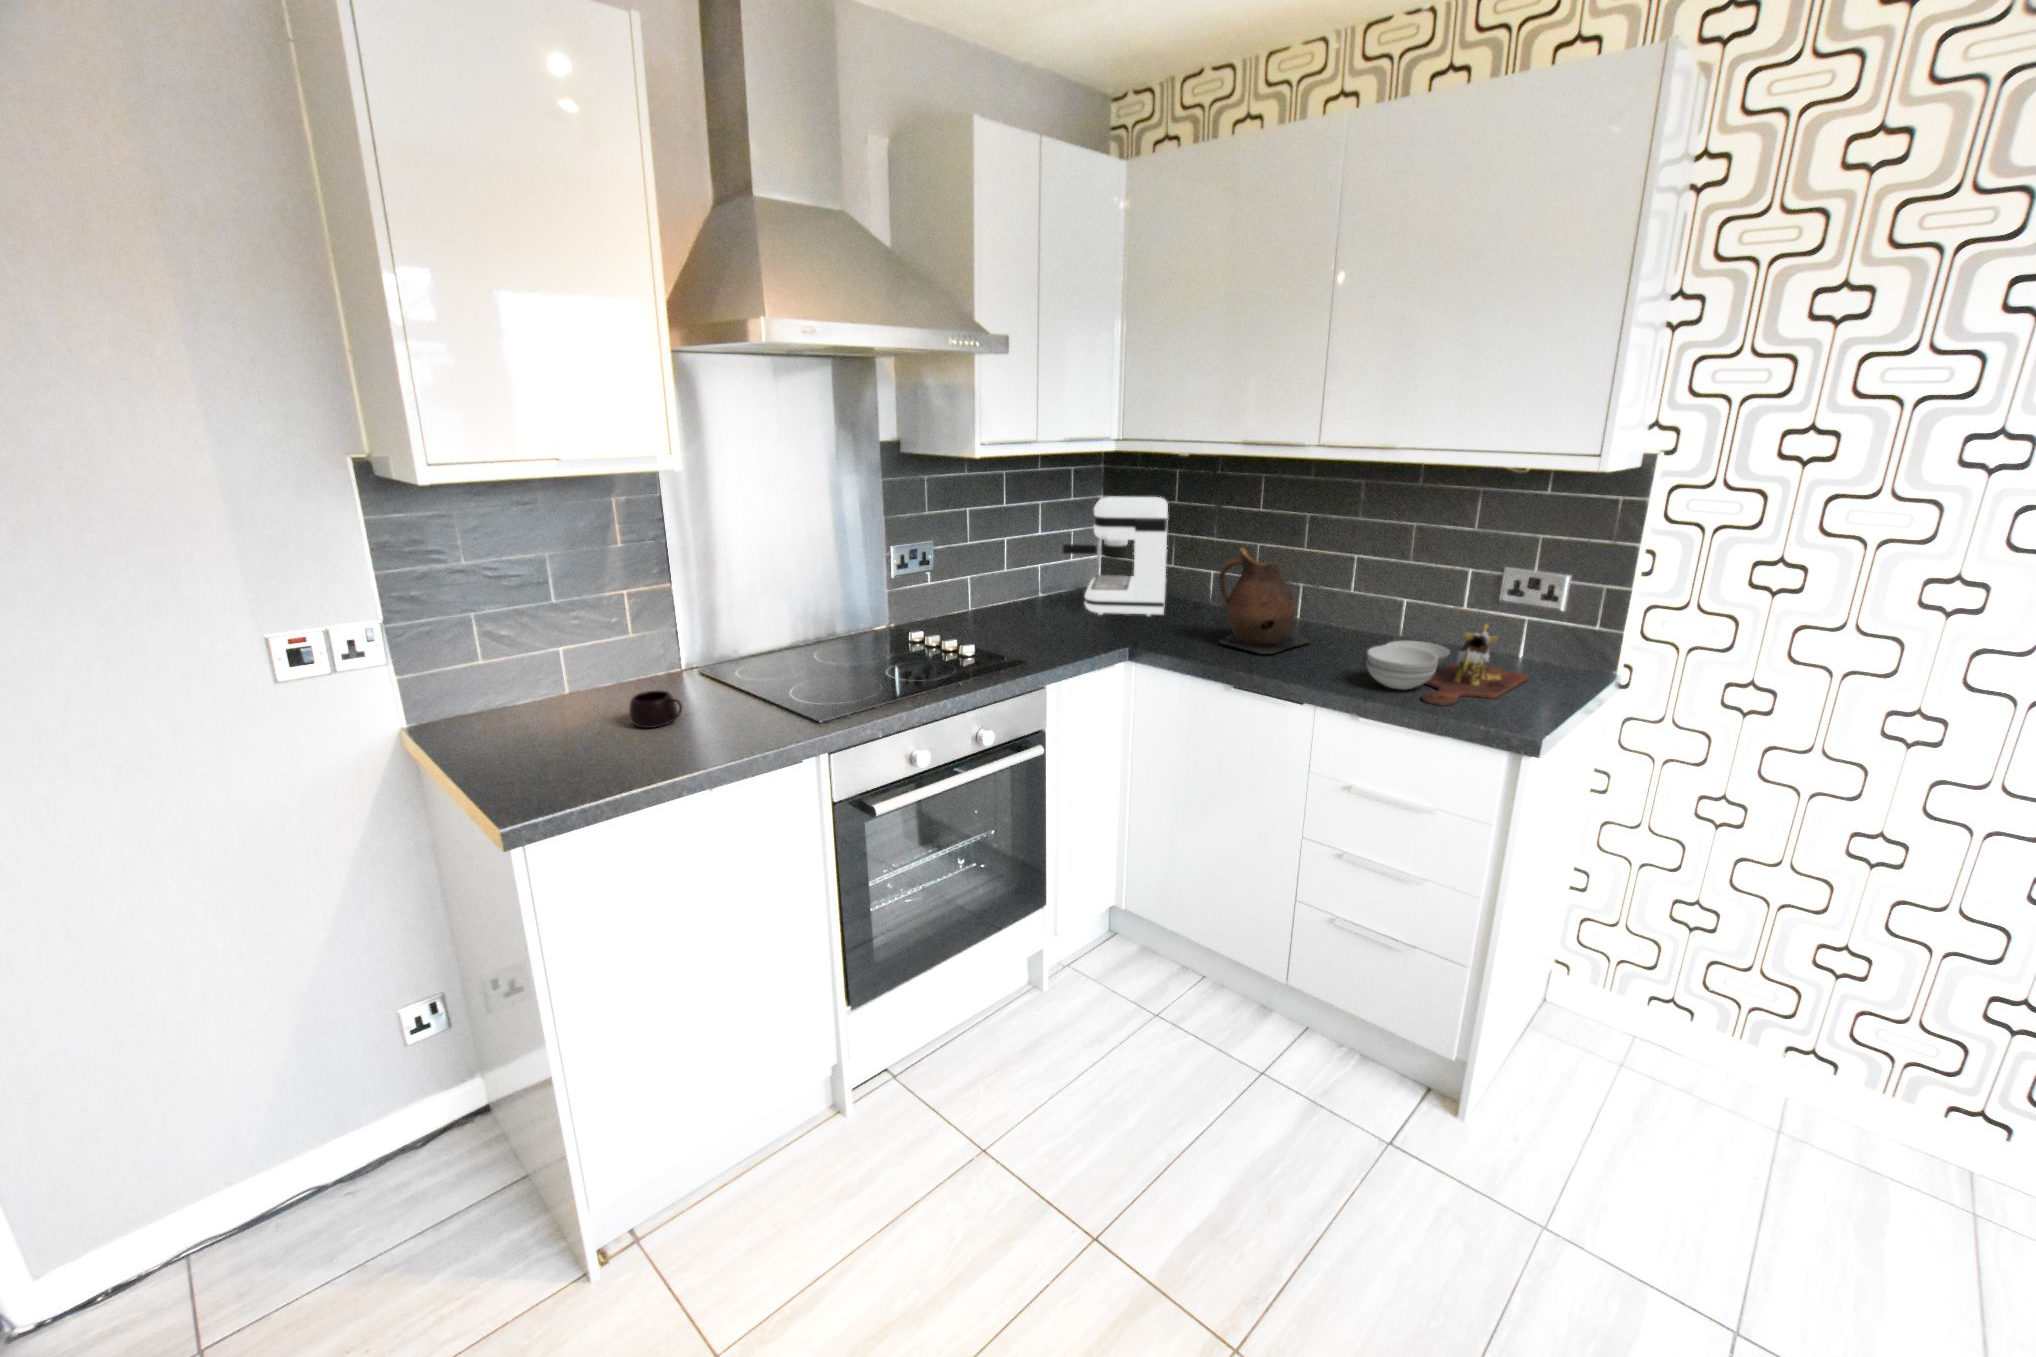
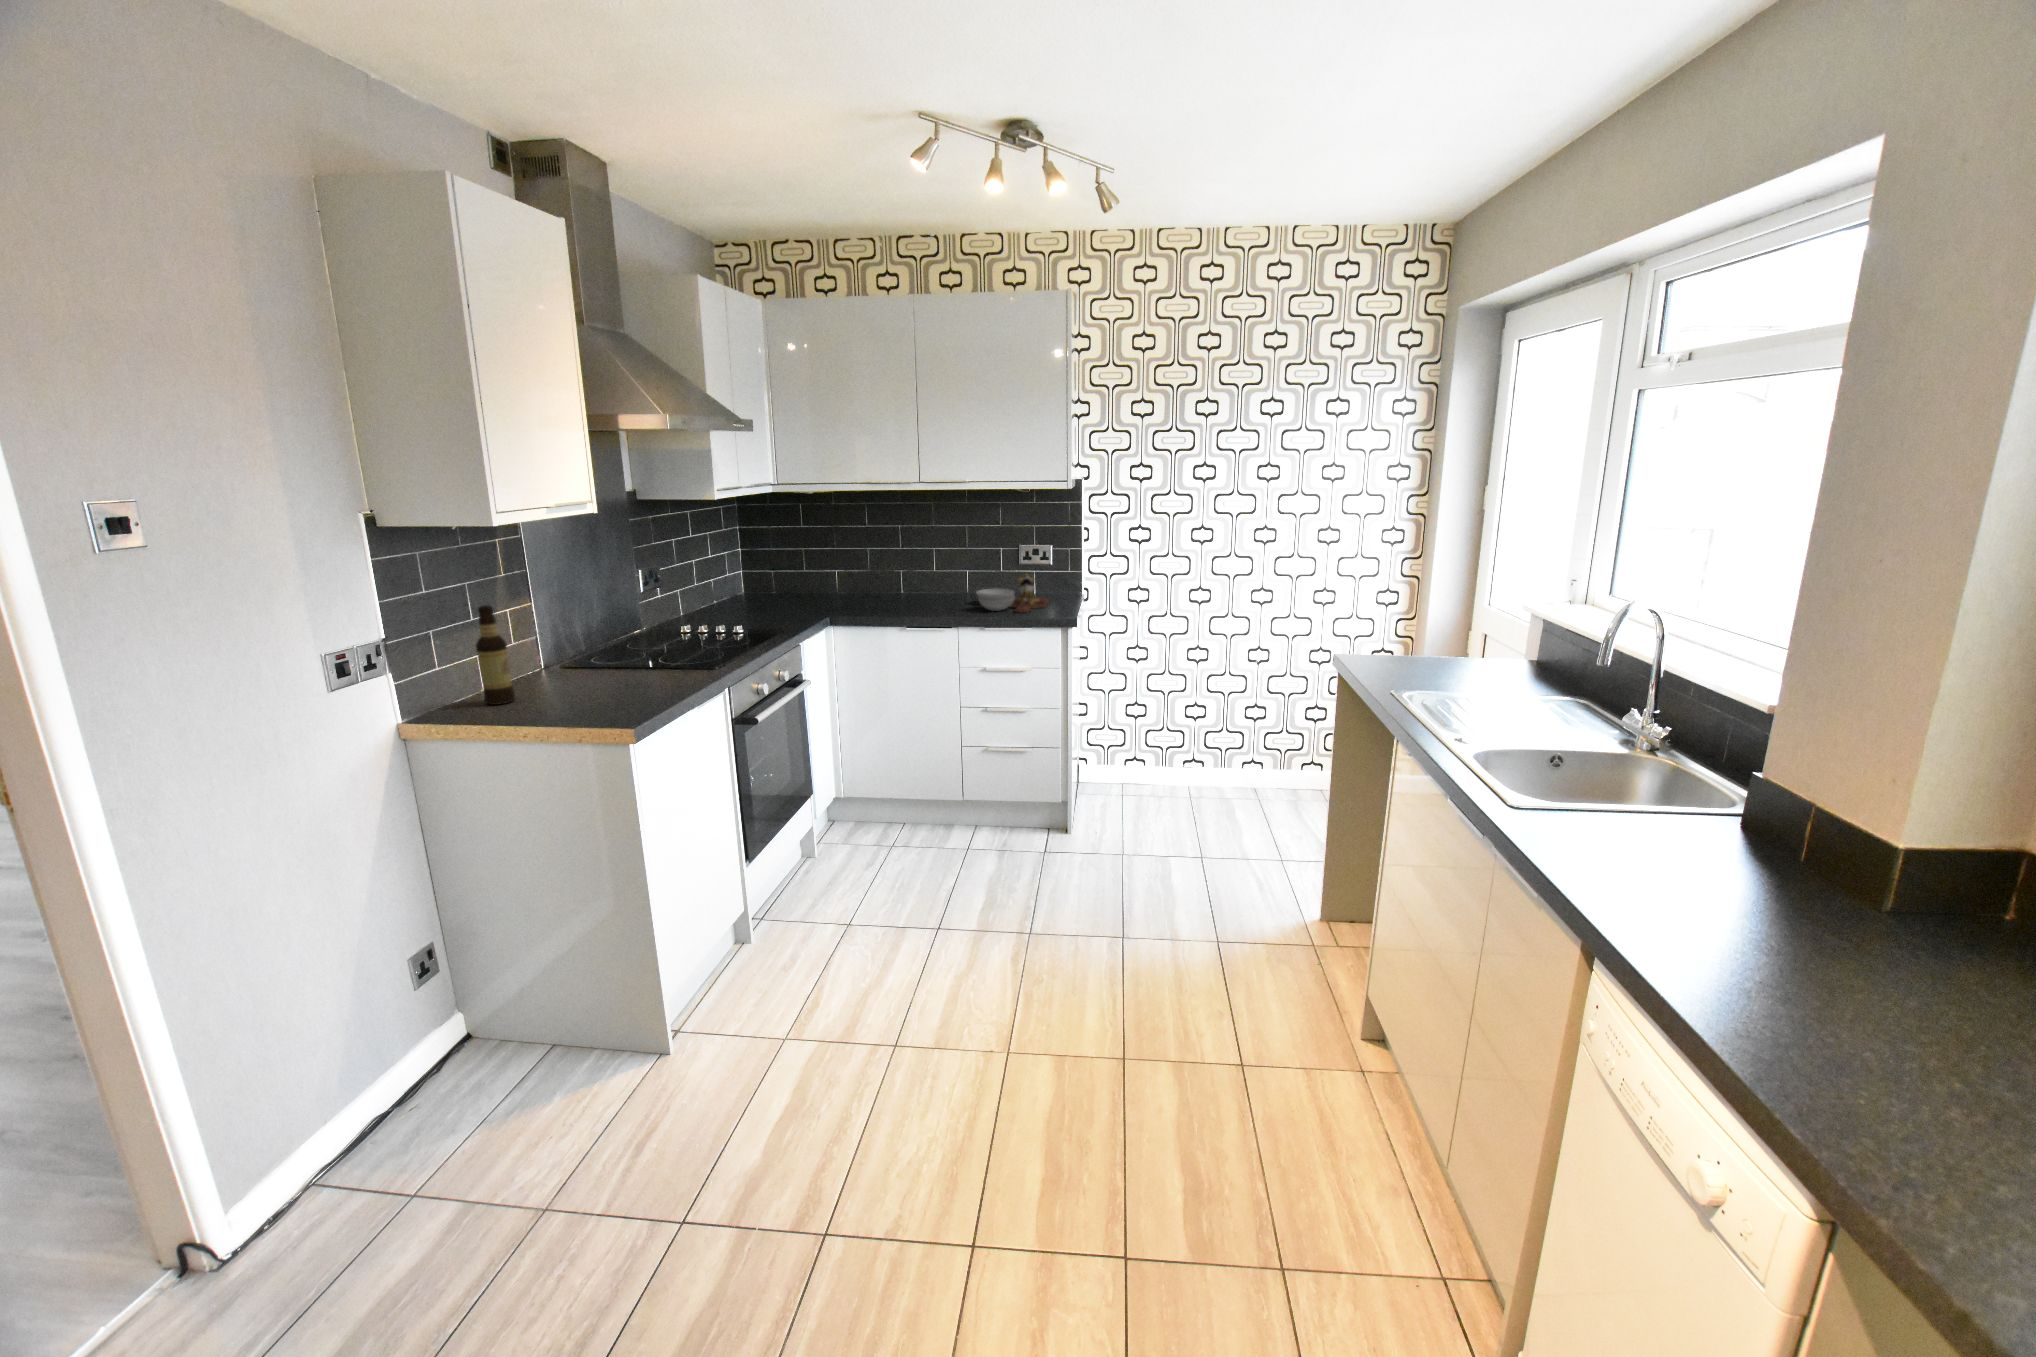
coffee maker: present [1063,497,1168,616] -> none [732,522,820,606]
ceramic pitcher: present [1219,548,1308,654] -> none [870,545,927,609]
bottle: none [525,613,575,738] -> present [476,605,515,705]
mug: present [629,690,682,728] -> none [550,662,597,689]

